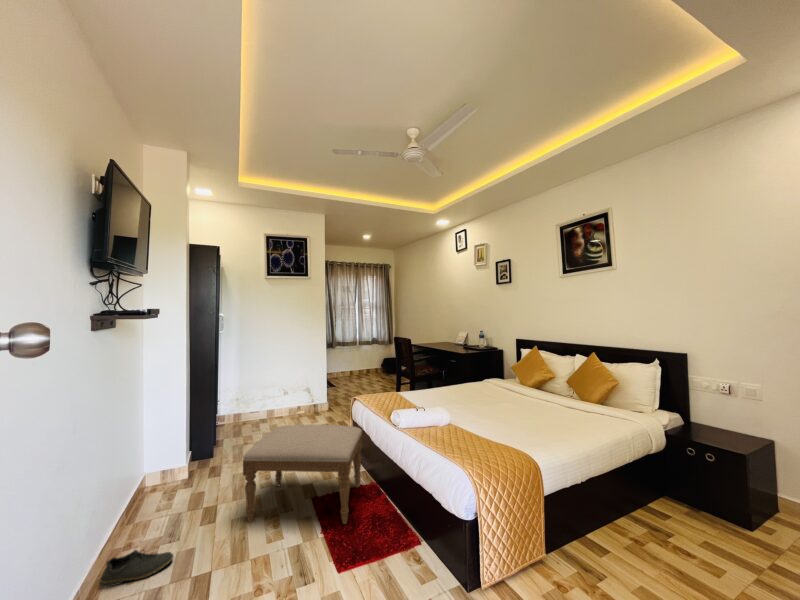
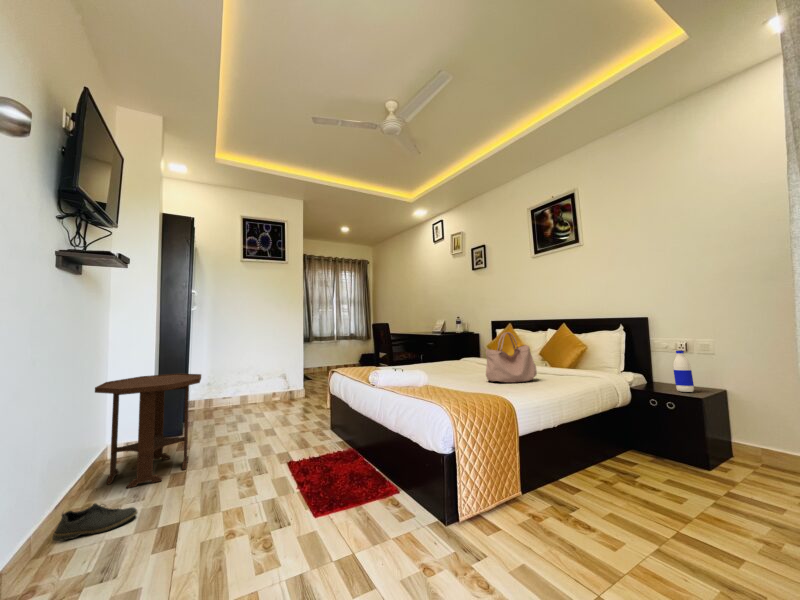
handbag: none [510,373,564,427] -> present [486,332,537,383]
water bottle: none [715,397,737,444] -> present [673,351,694,392]
side table: none [132,405,229,524] -> present [95,373,201,488]
ottoman: present [243,425,362,524] -> none [215,389,340,483]

